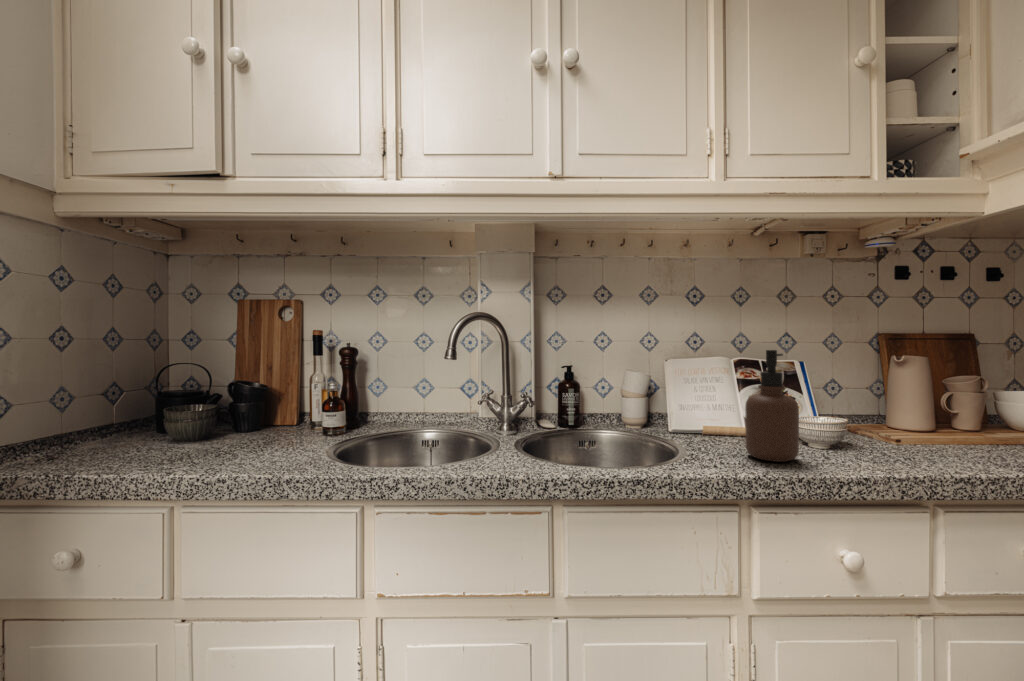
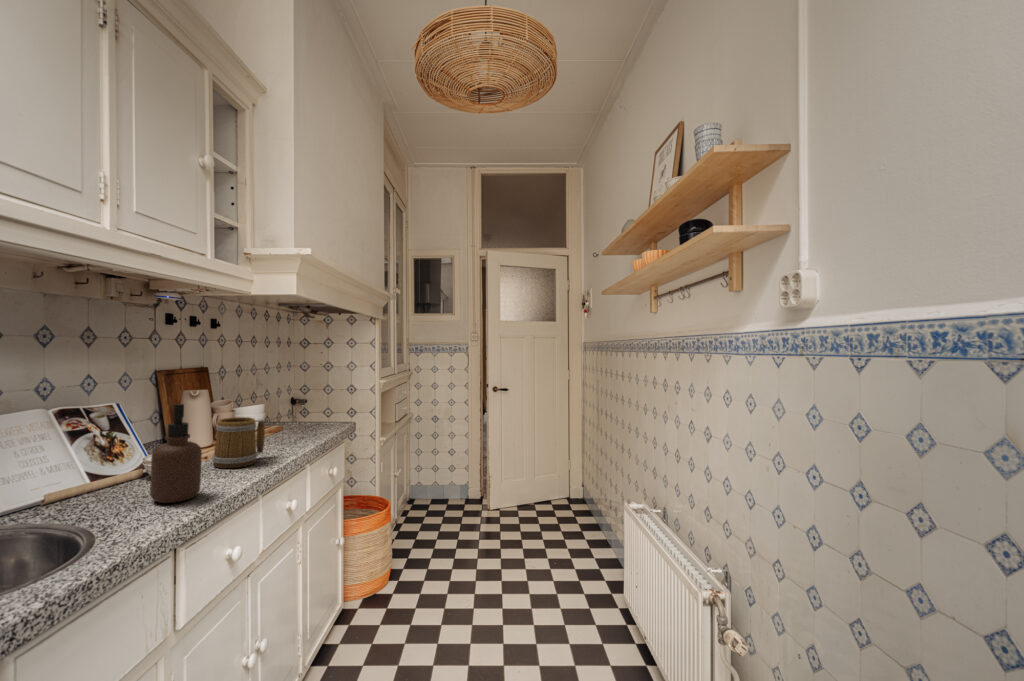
mug: none [877,388,973,460] -> present [213,417,265,468]

